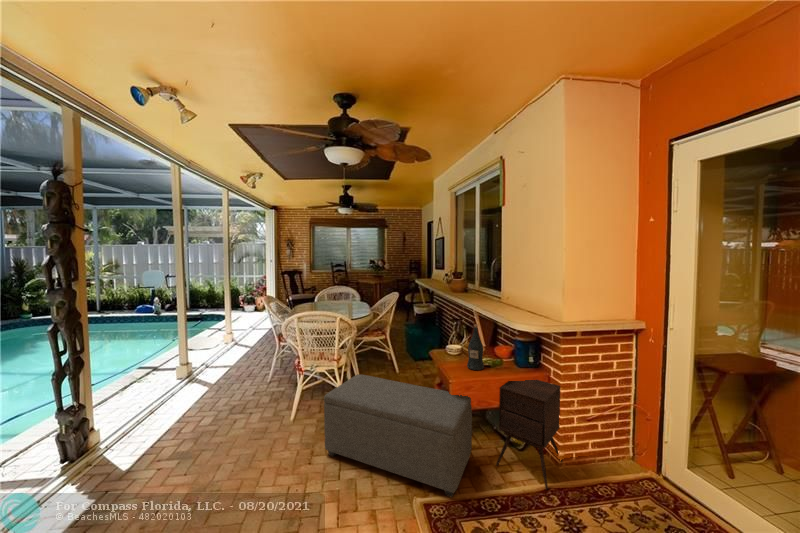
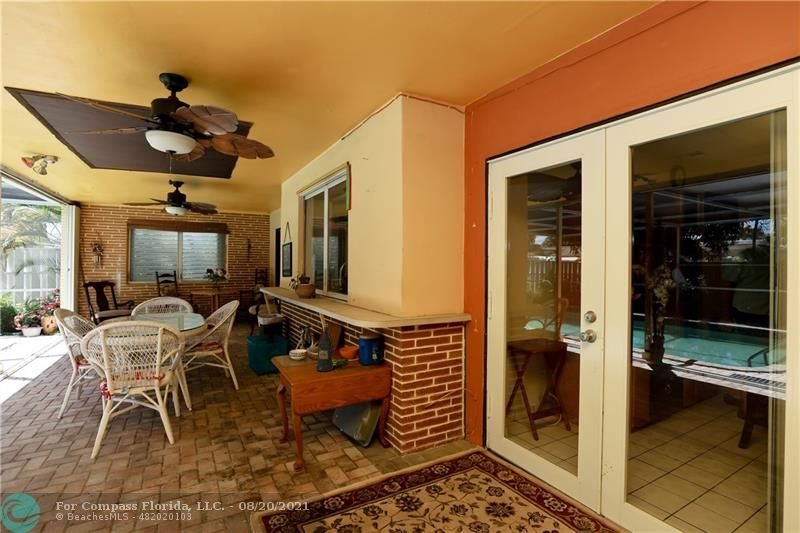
ottoman: present [324,374,472,498] -> none [124,392,319,507]
side table: present [496,380,563,490] -> none [342,372,405,478]

